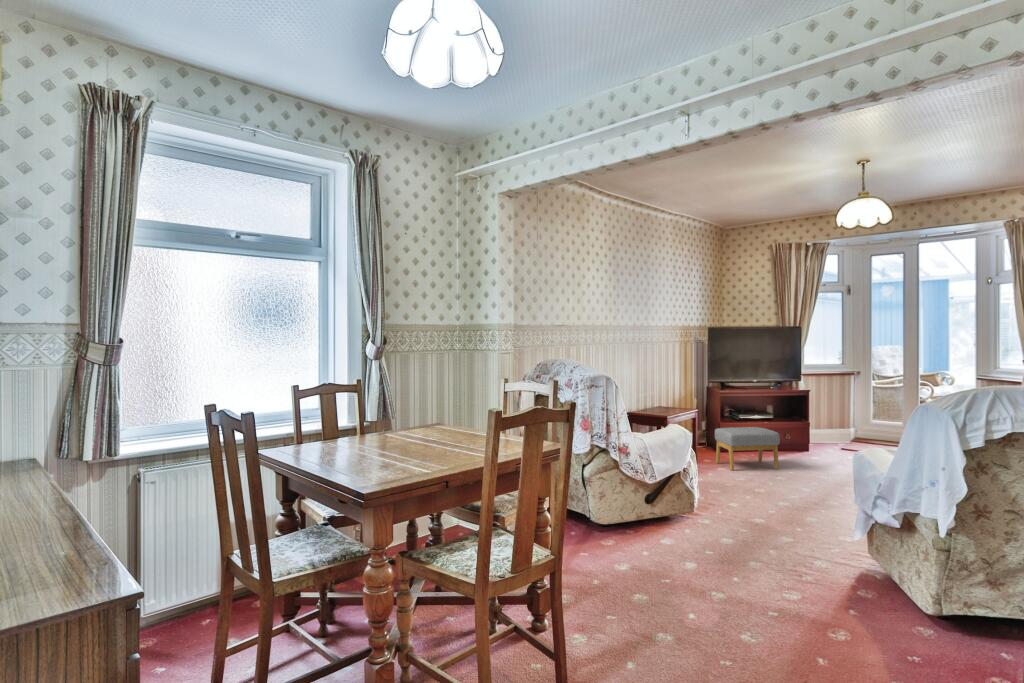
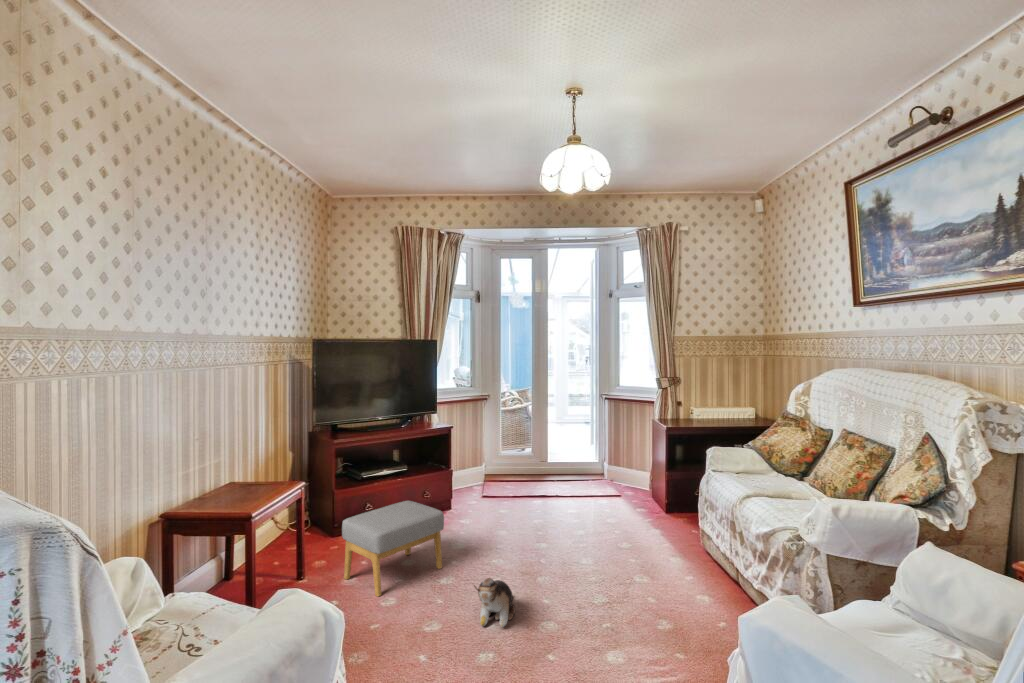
plush toy: none [777,459,814,490] -> present [474,578,515,627]

